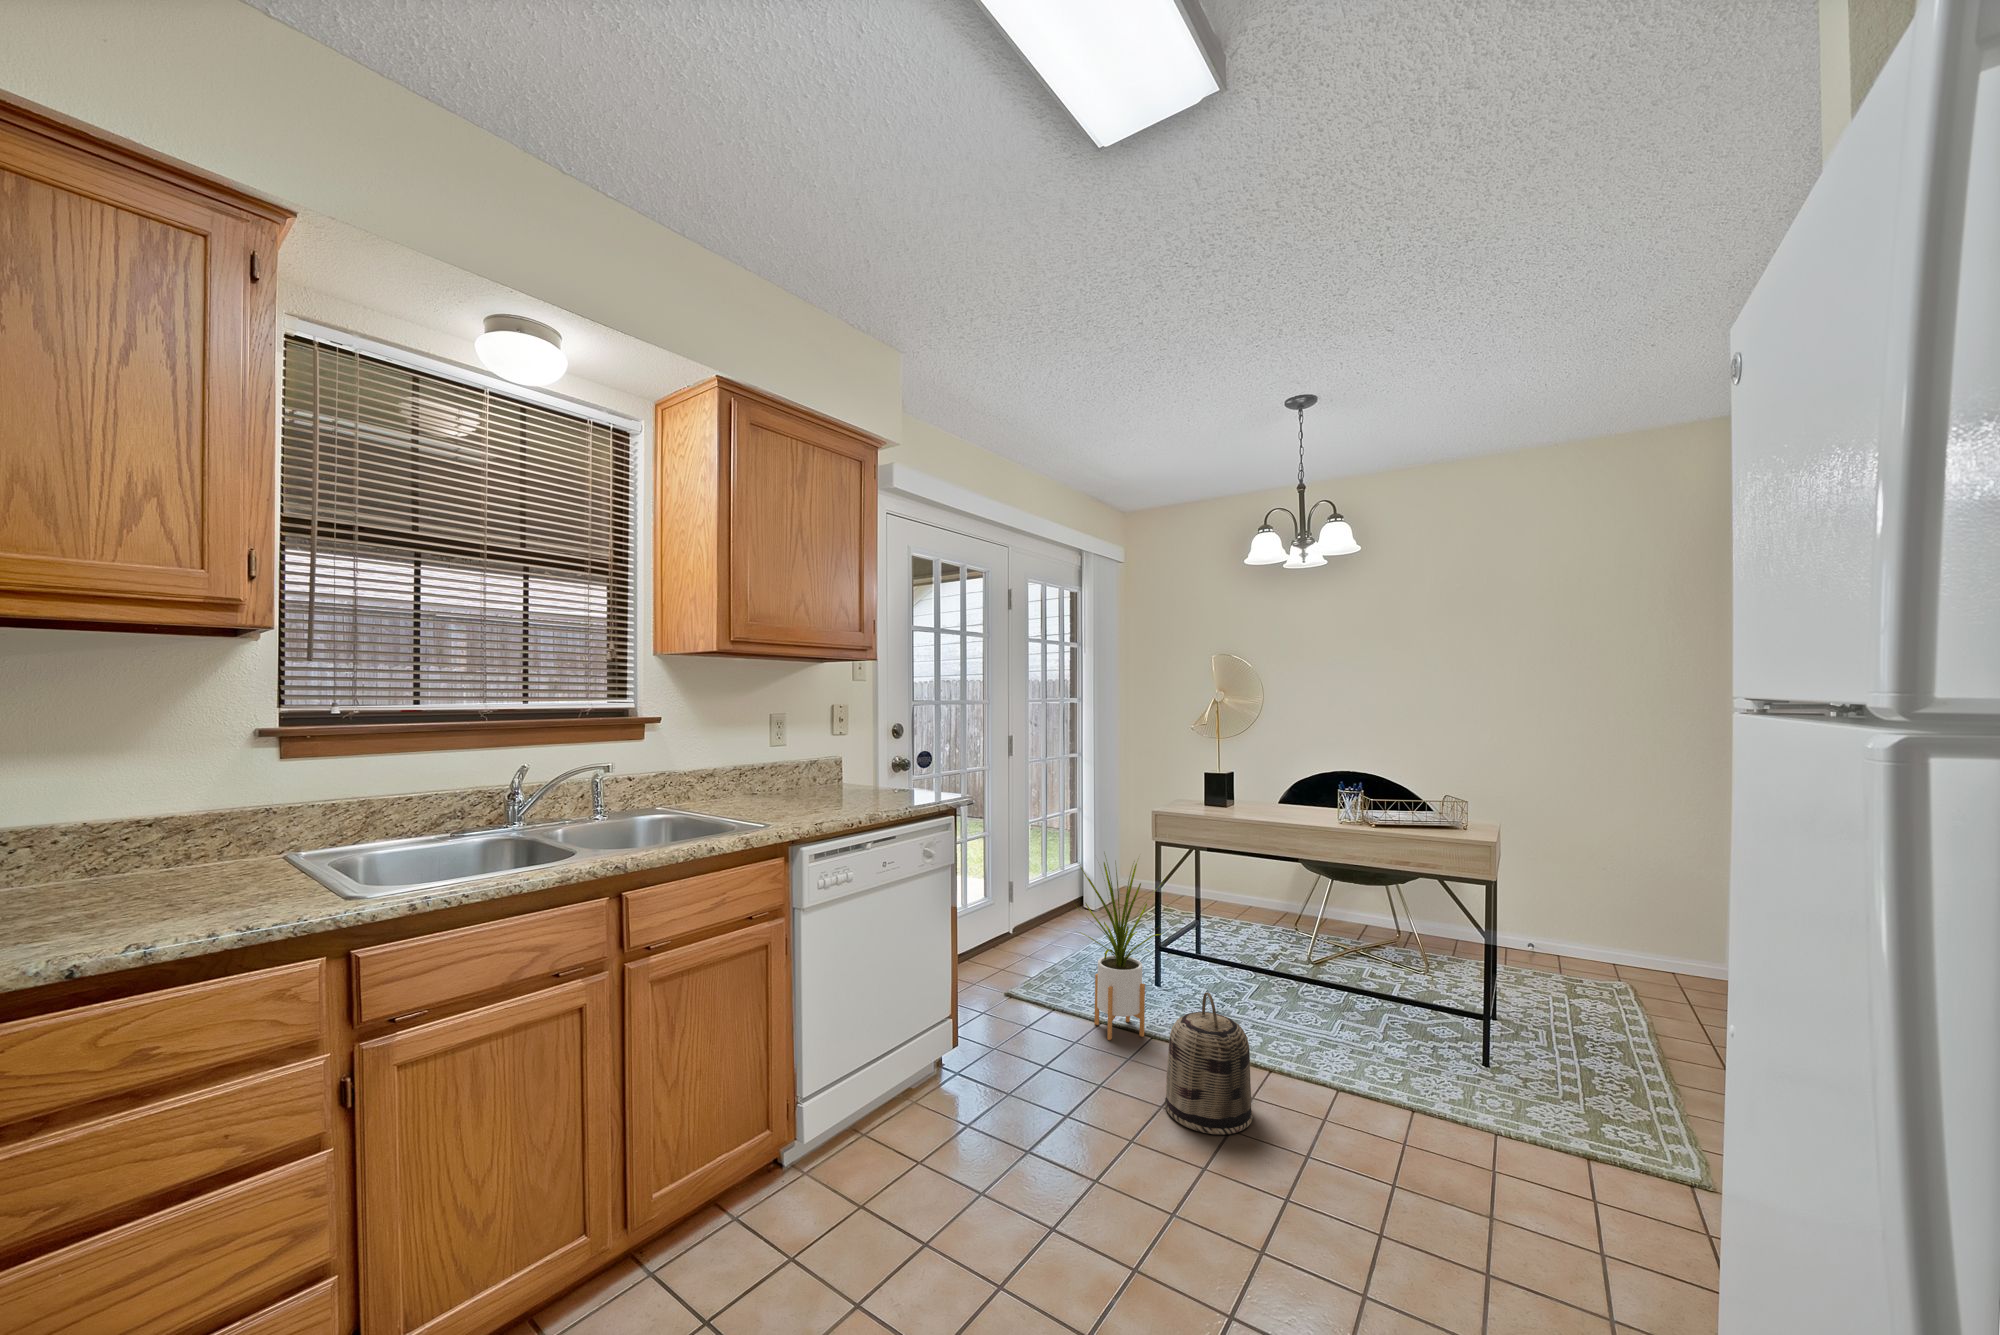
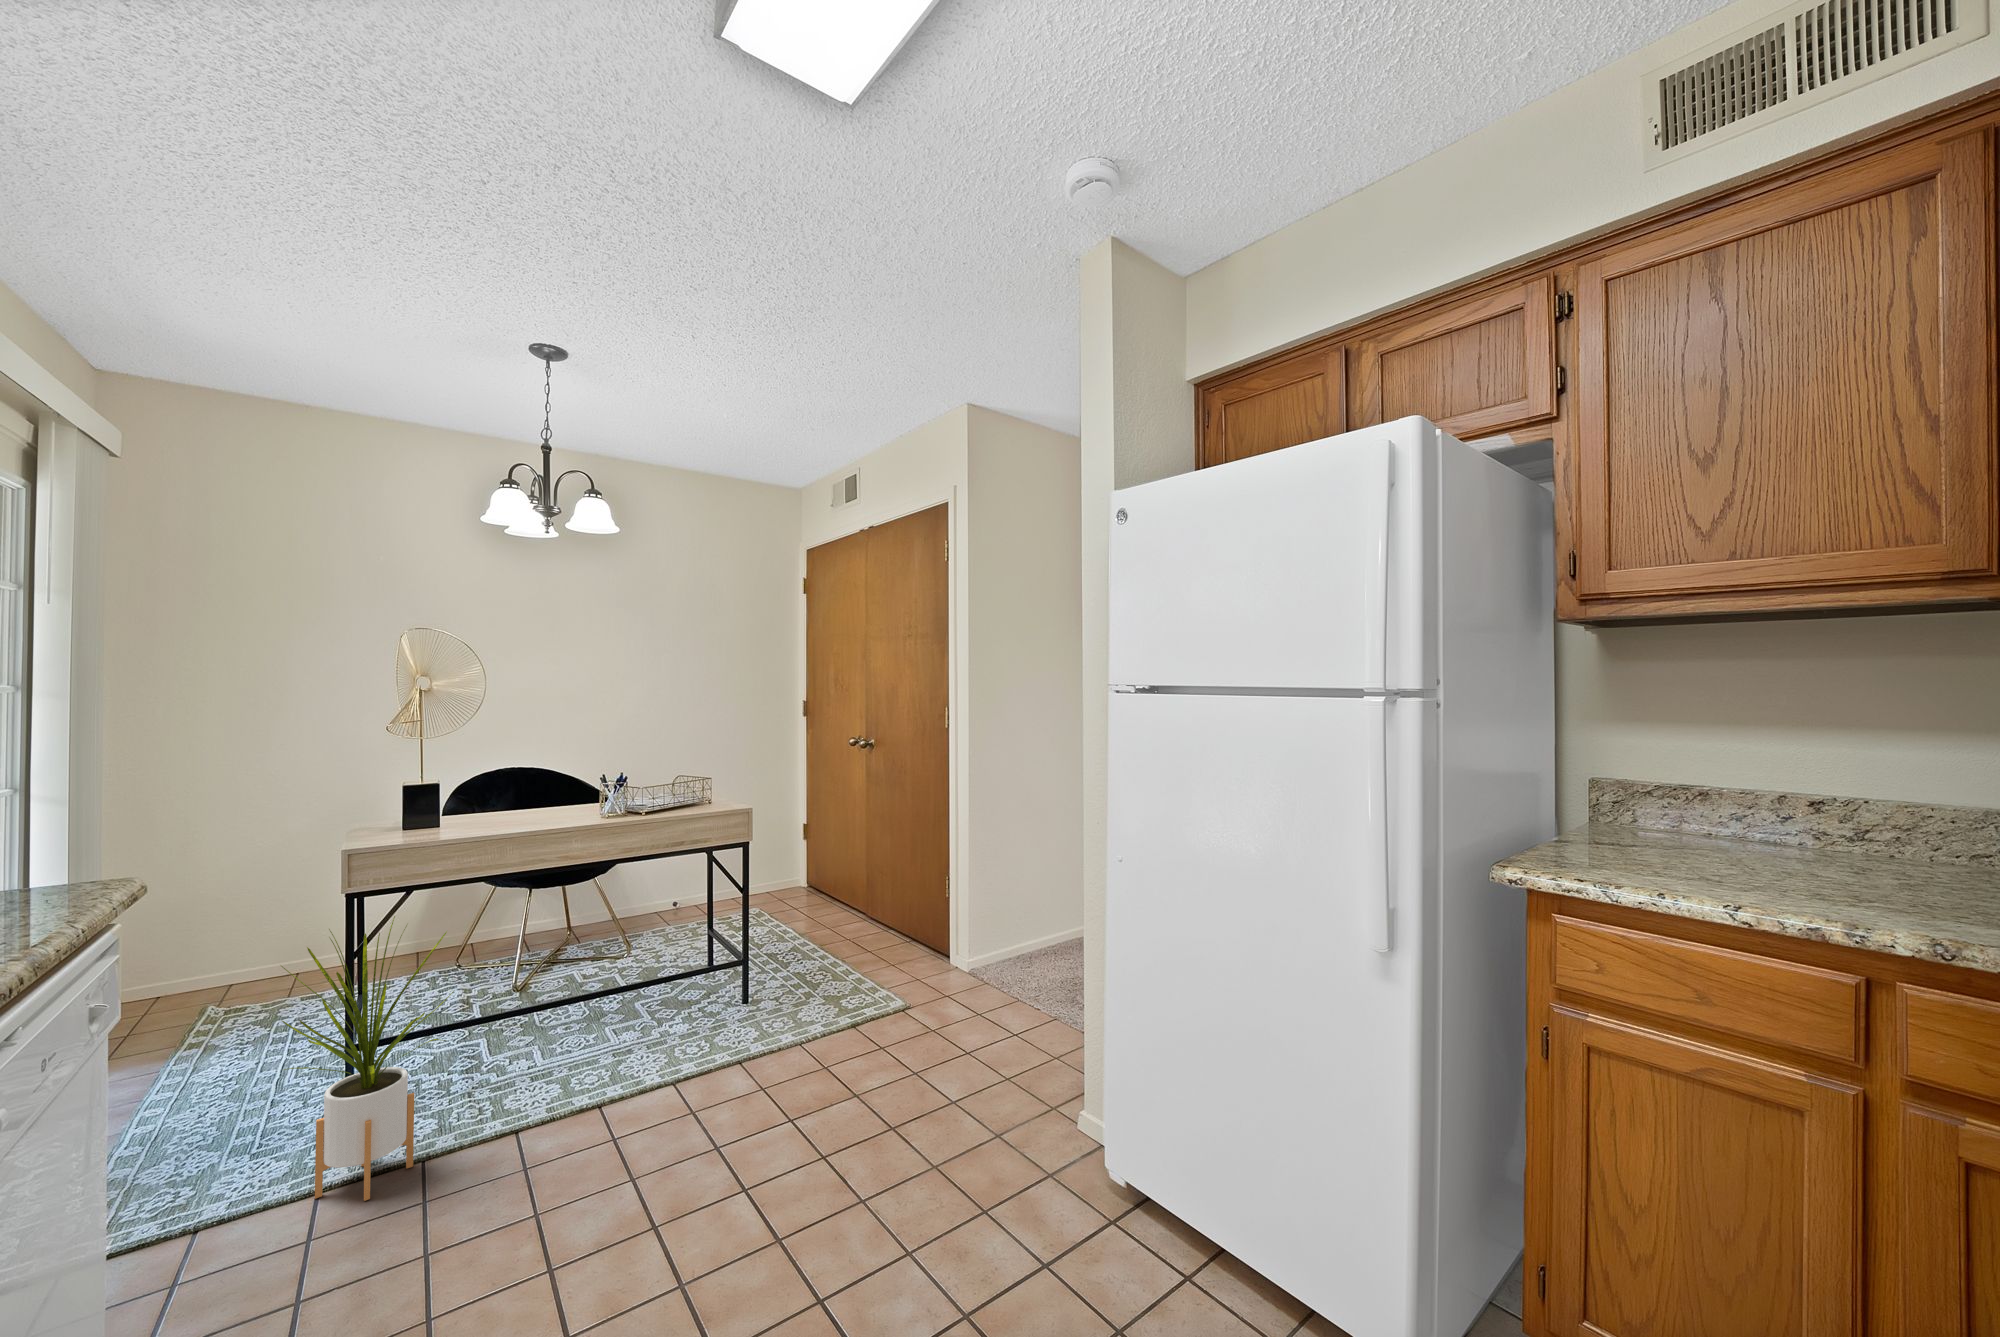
basket: present [1165,992,1253,1135] -> none [534,1041,648,1213]

